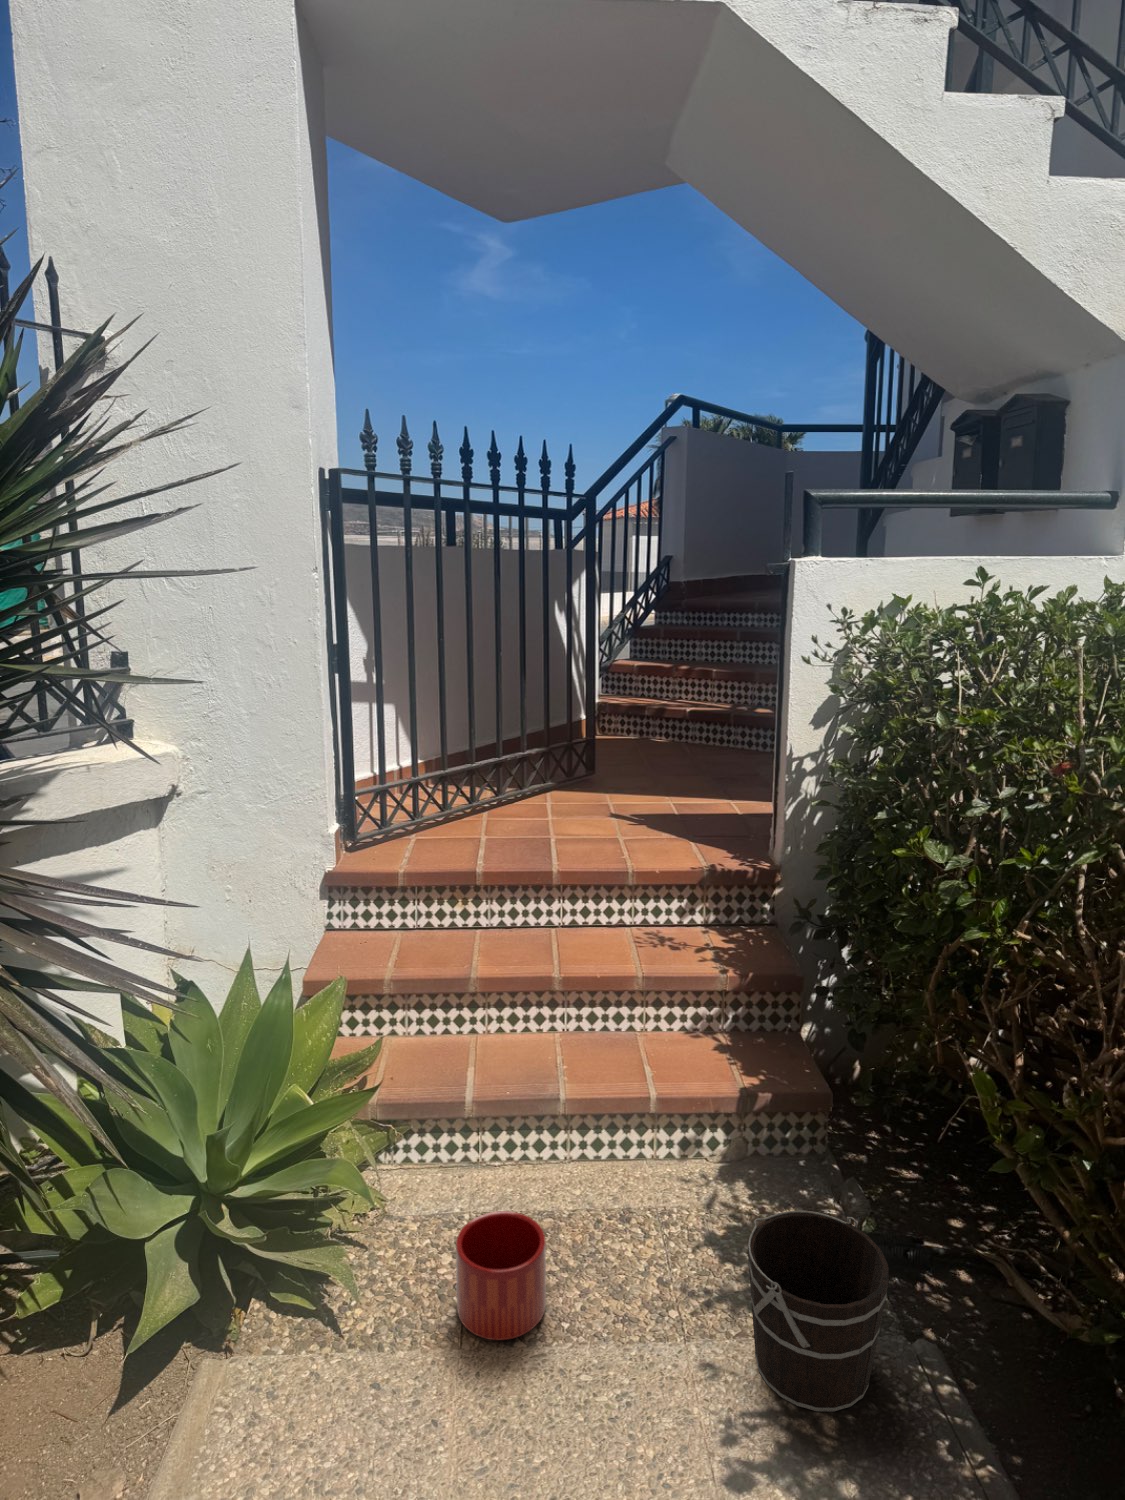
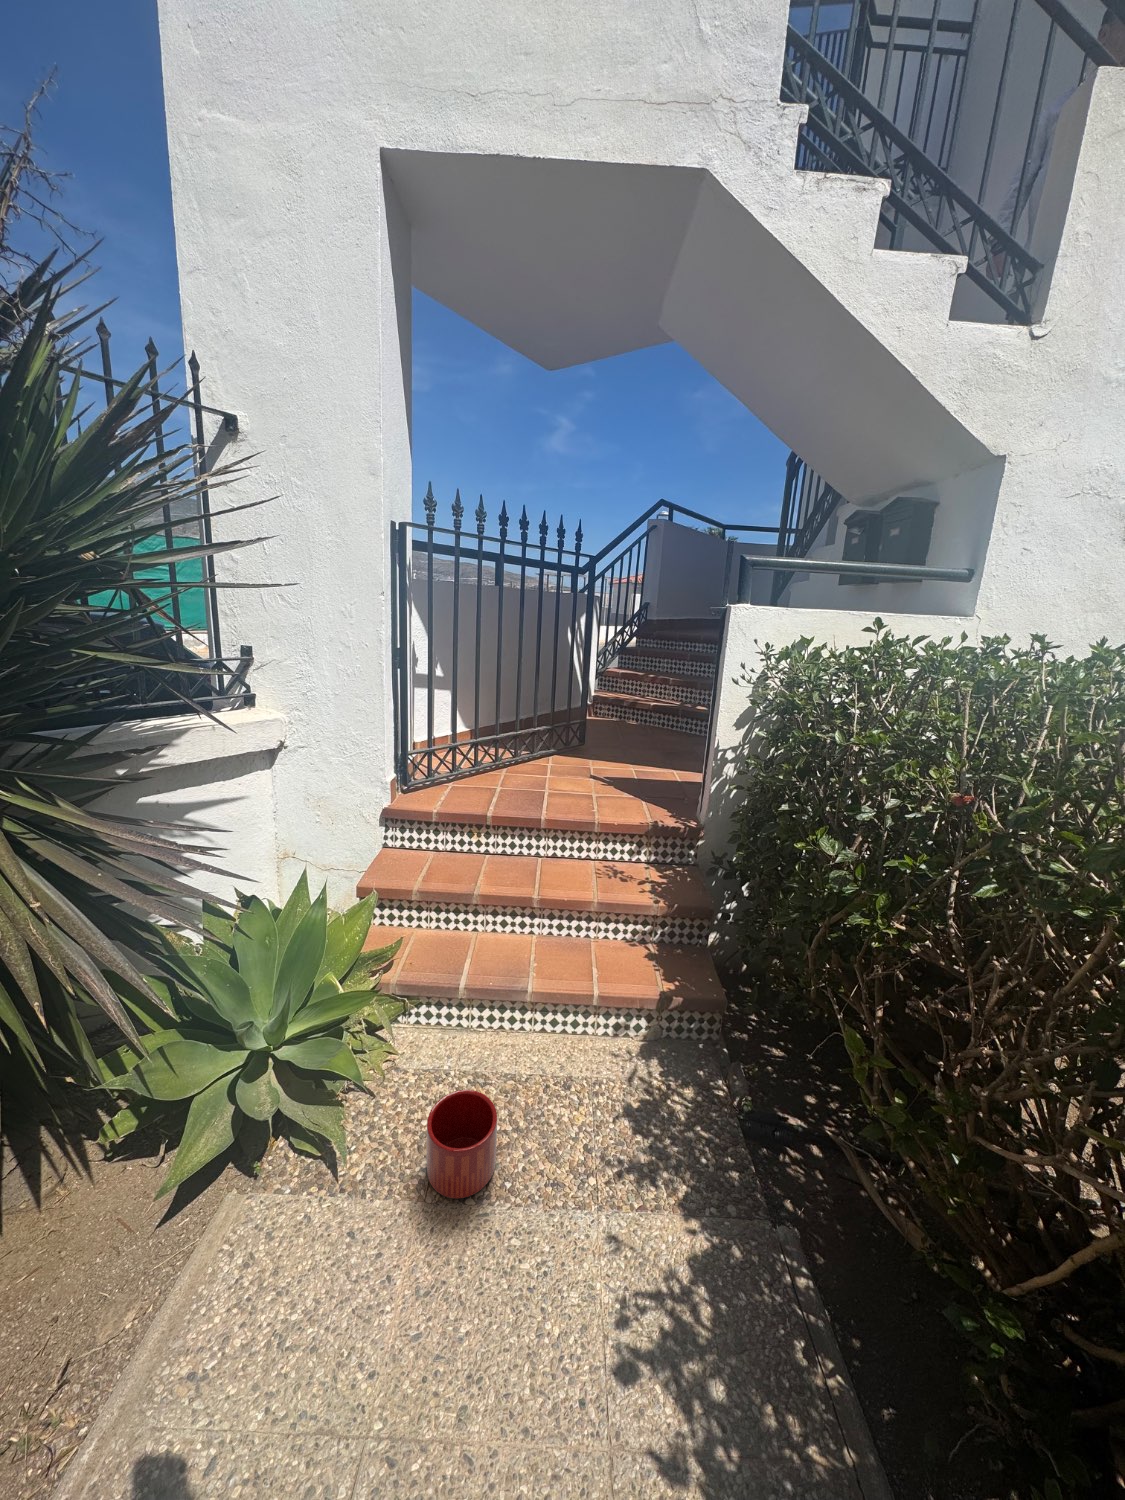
bucket: present [748,1211,889,1411] -> none [652,1119,765,1297]

